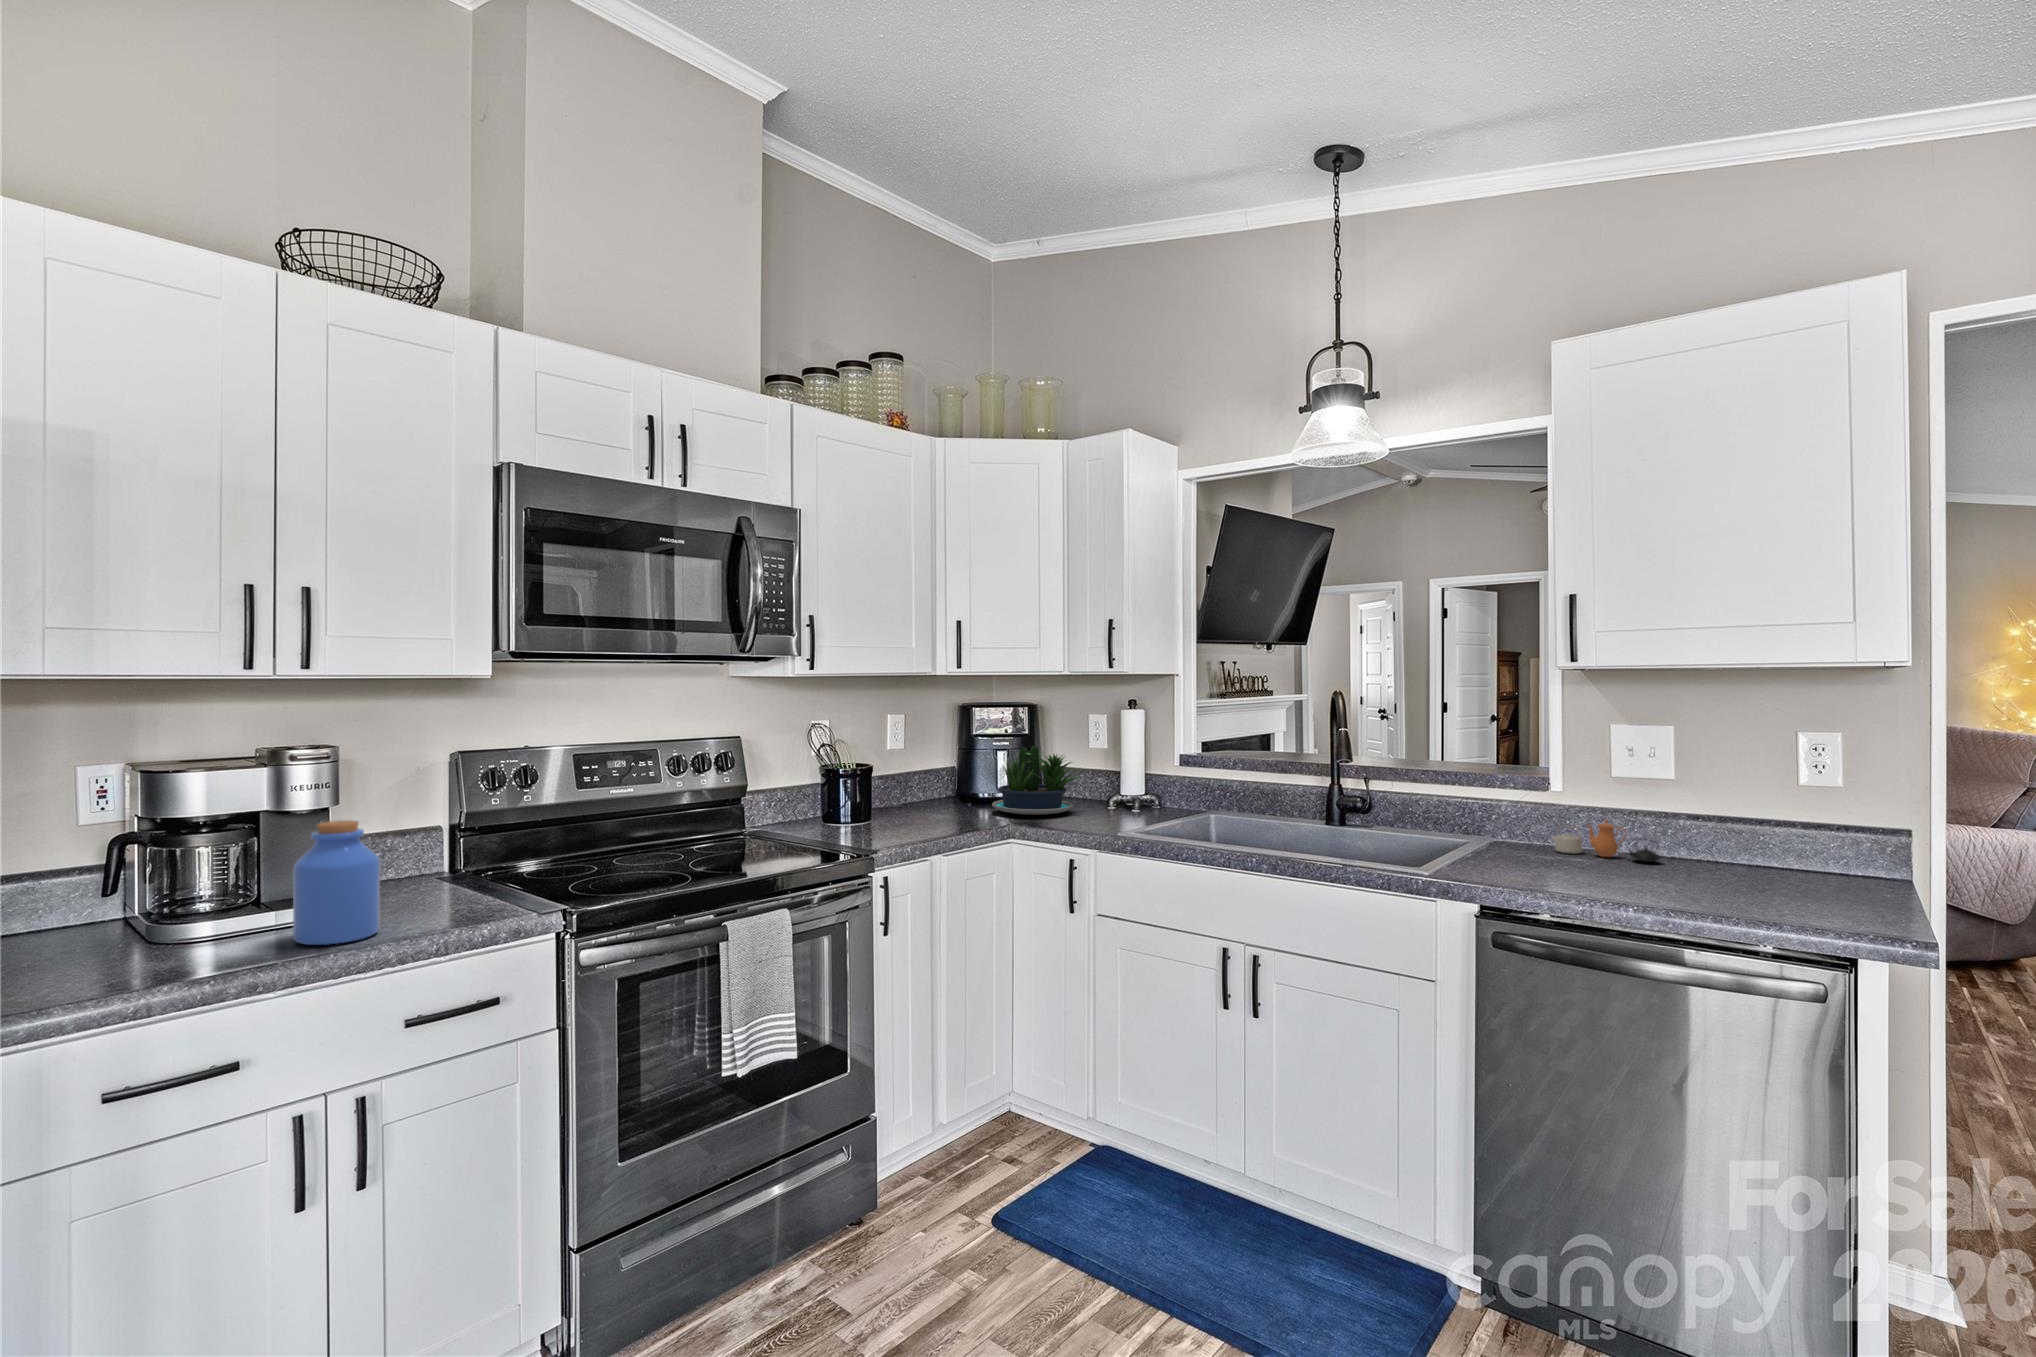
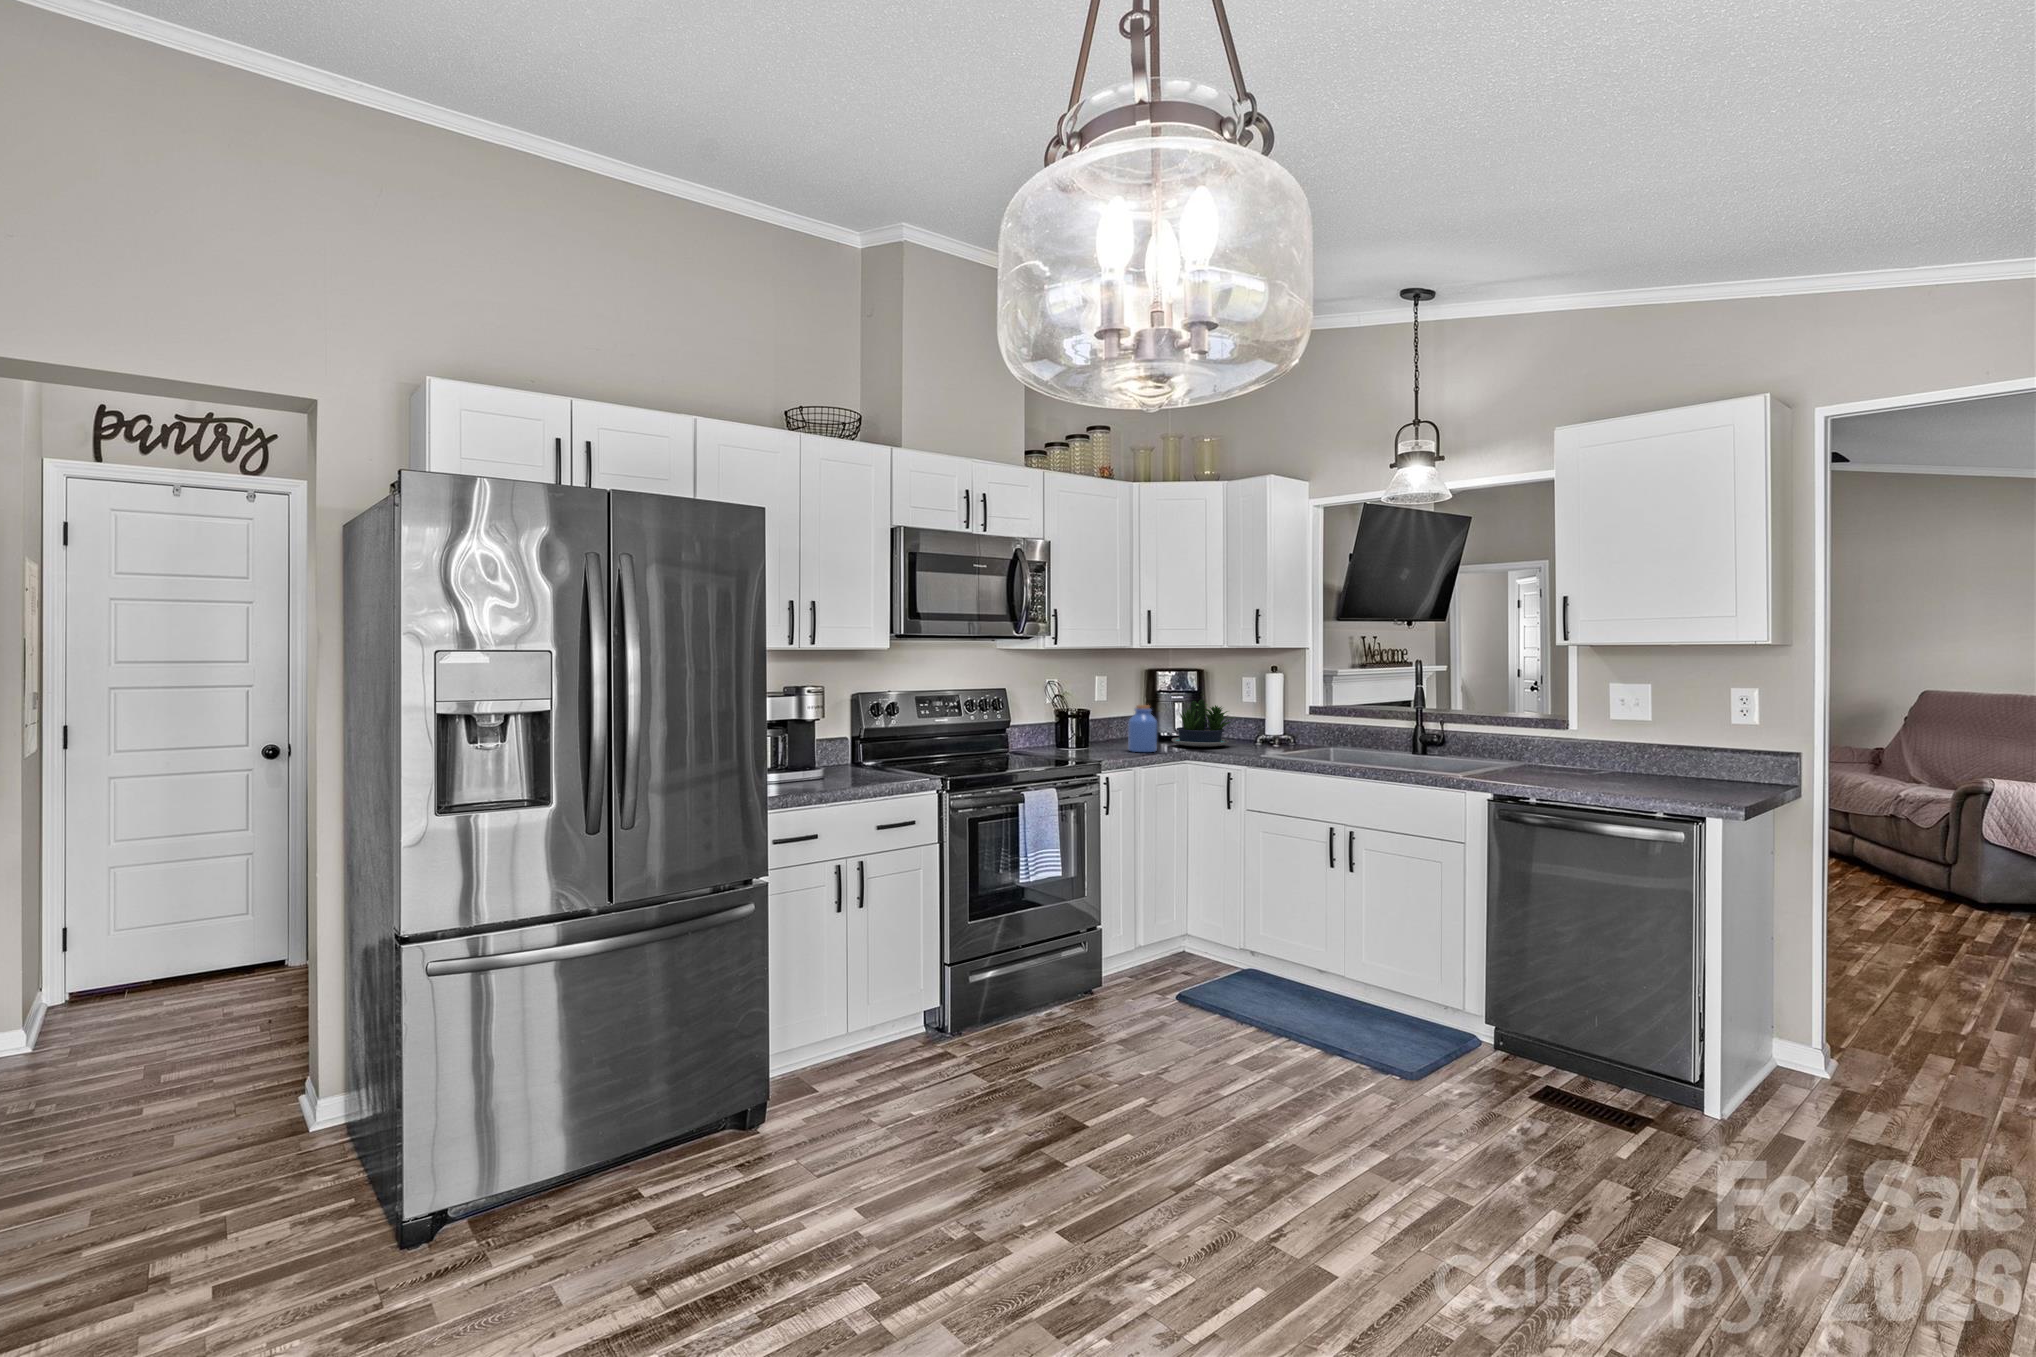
jar: present [293,820,380,945] -> present [1128,705,1157,752]
teapot: present [1551,820,1660,862] -> none [1562,746,1633,774]

